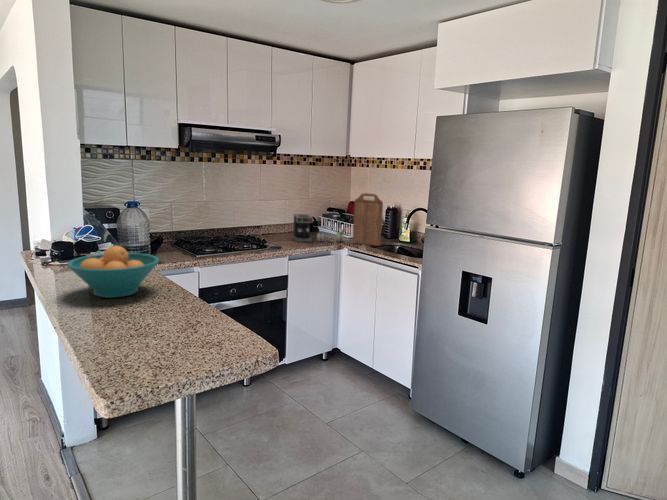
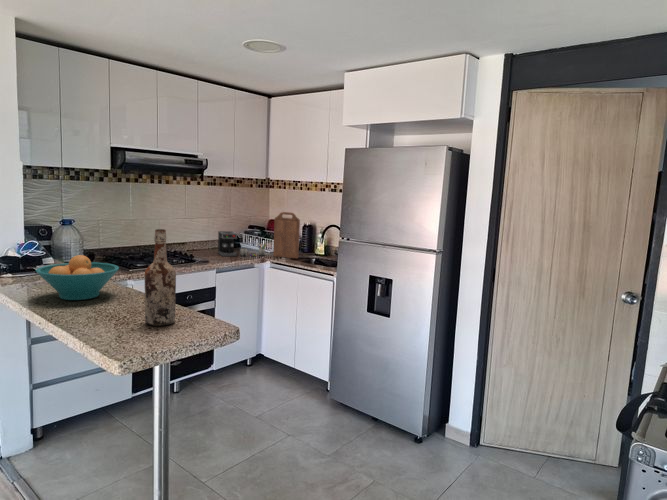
wine bottle: none [167,219,205,340] -> present [145,229,176,326]

